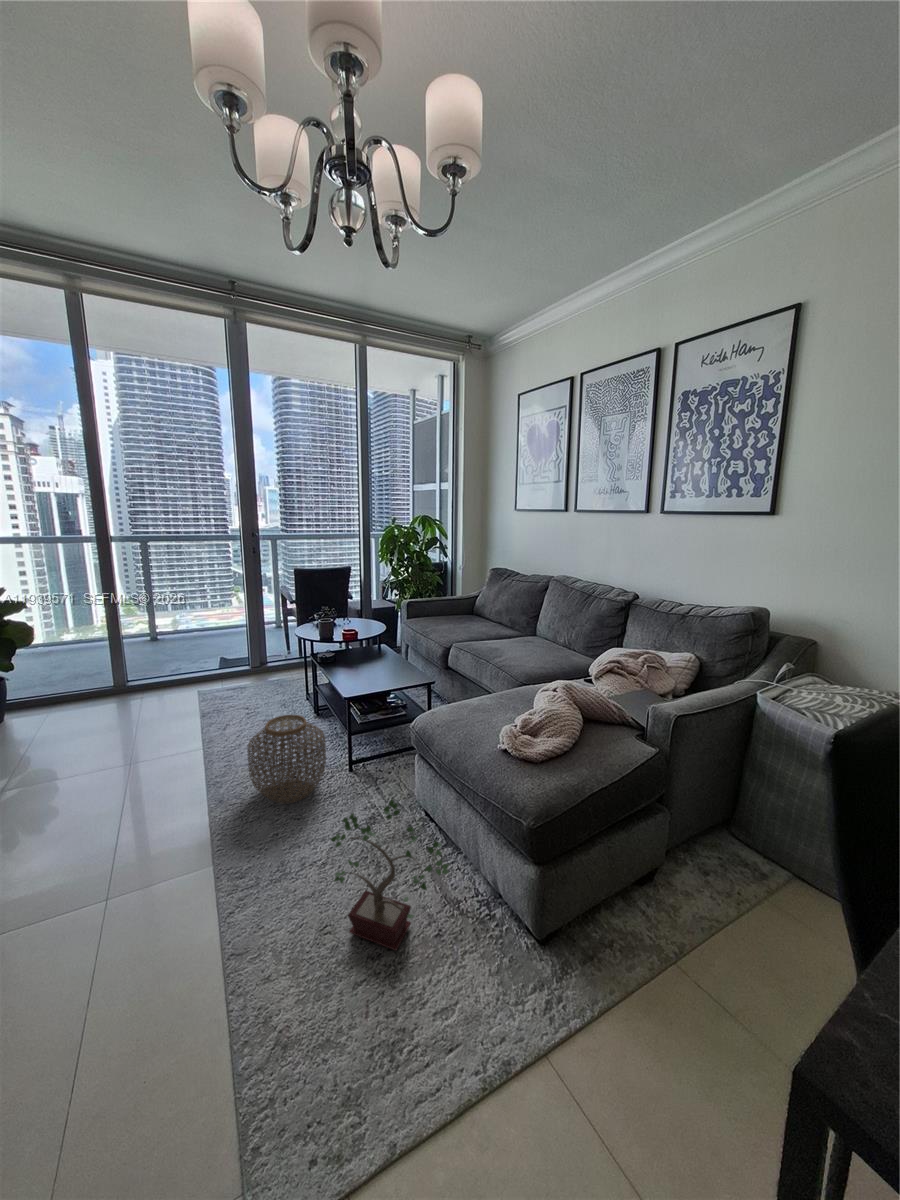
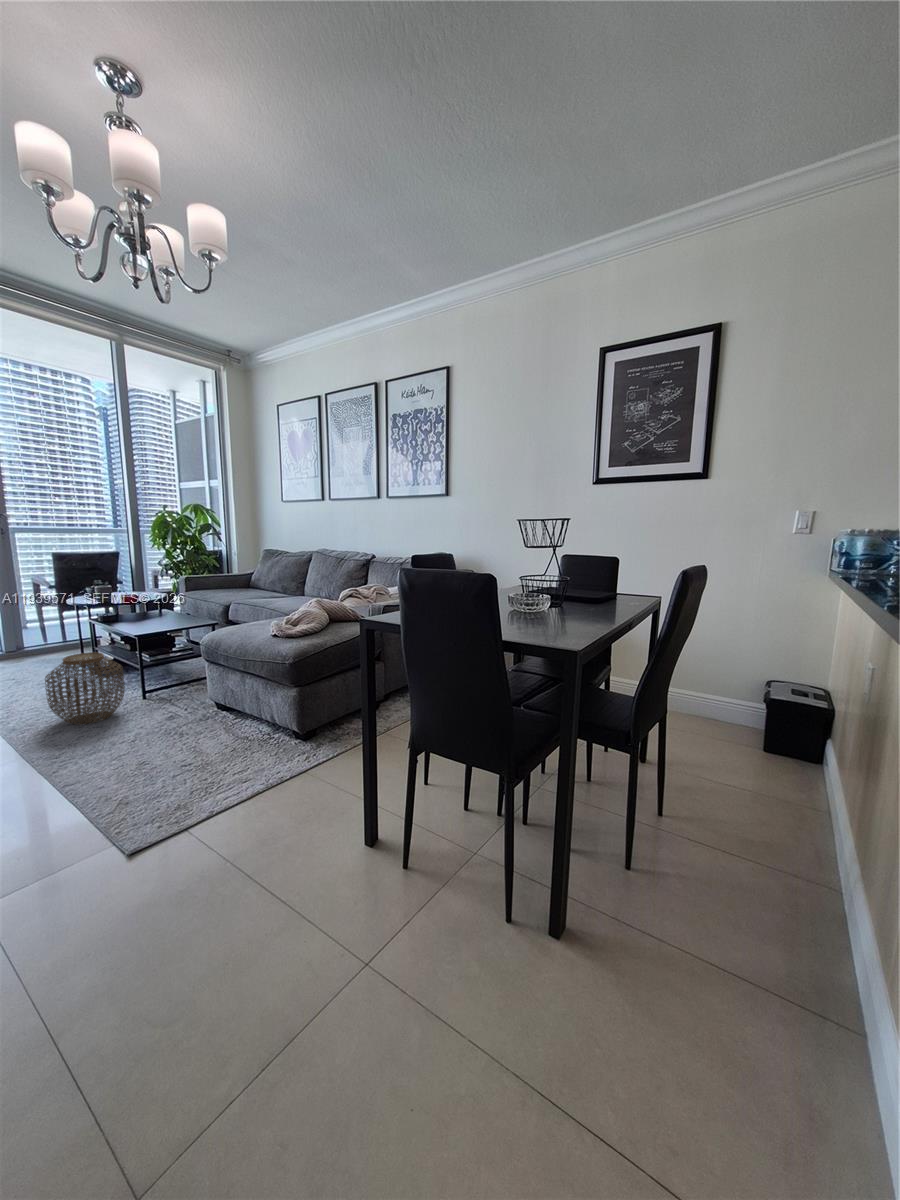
potted plant: present [330,799,449,950] -> none [149,659,243,761]

